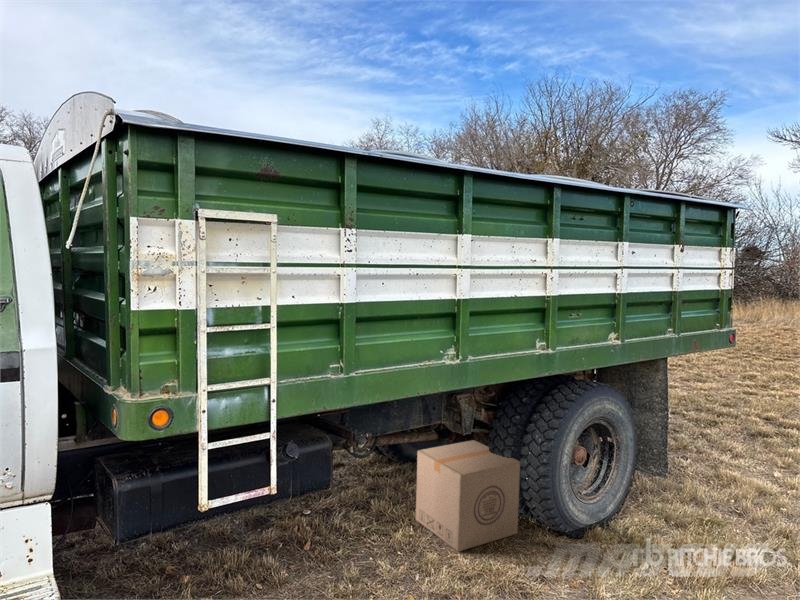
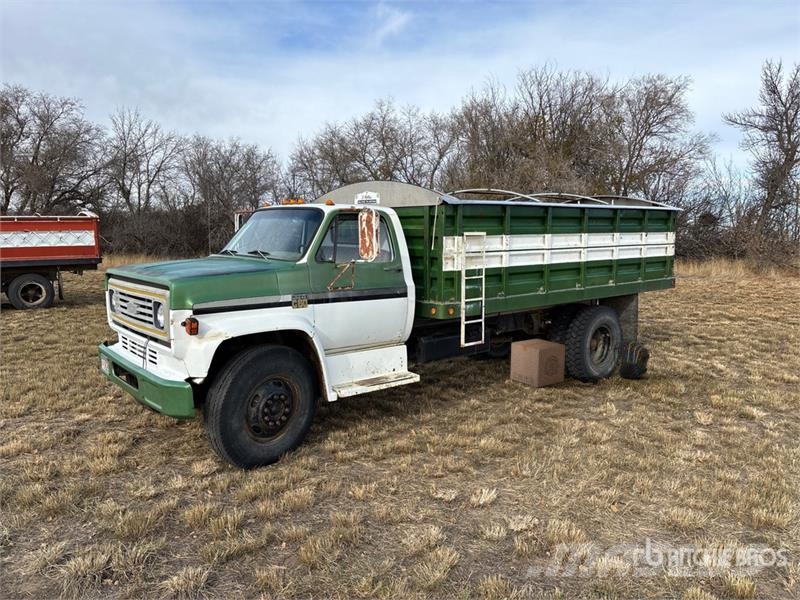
backpack: none [620,446,692,529] -> present [613,339,650,379]

